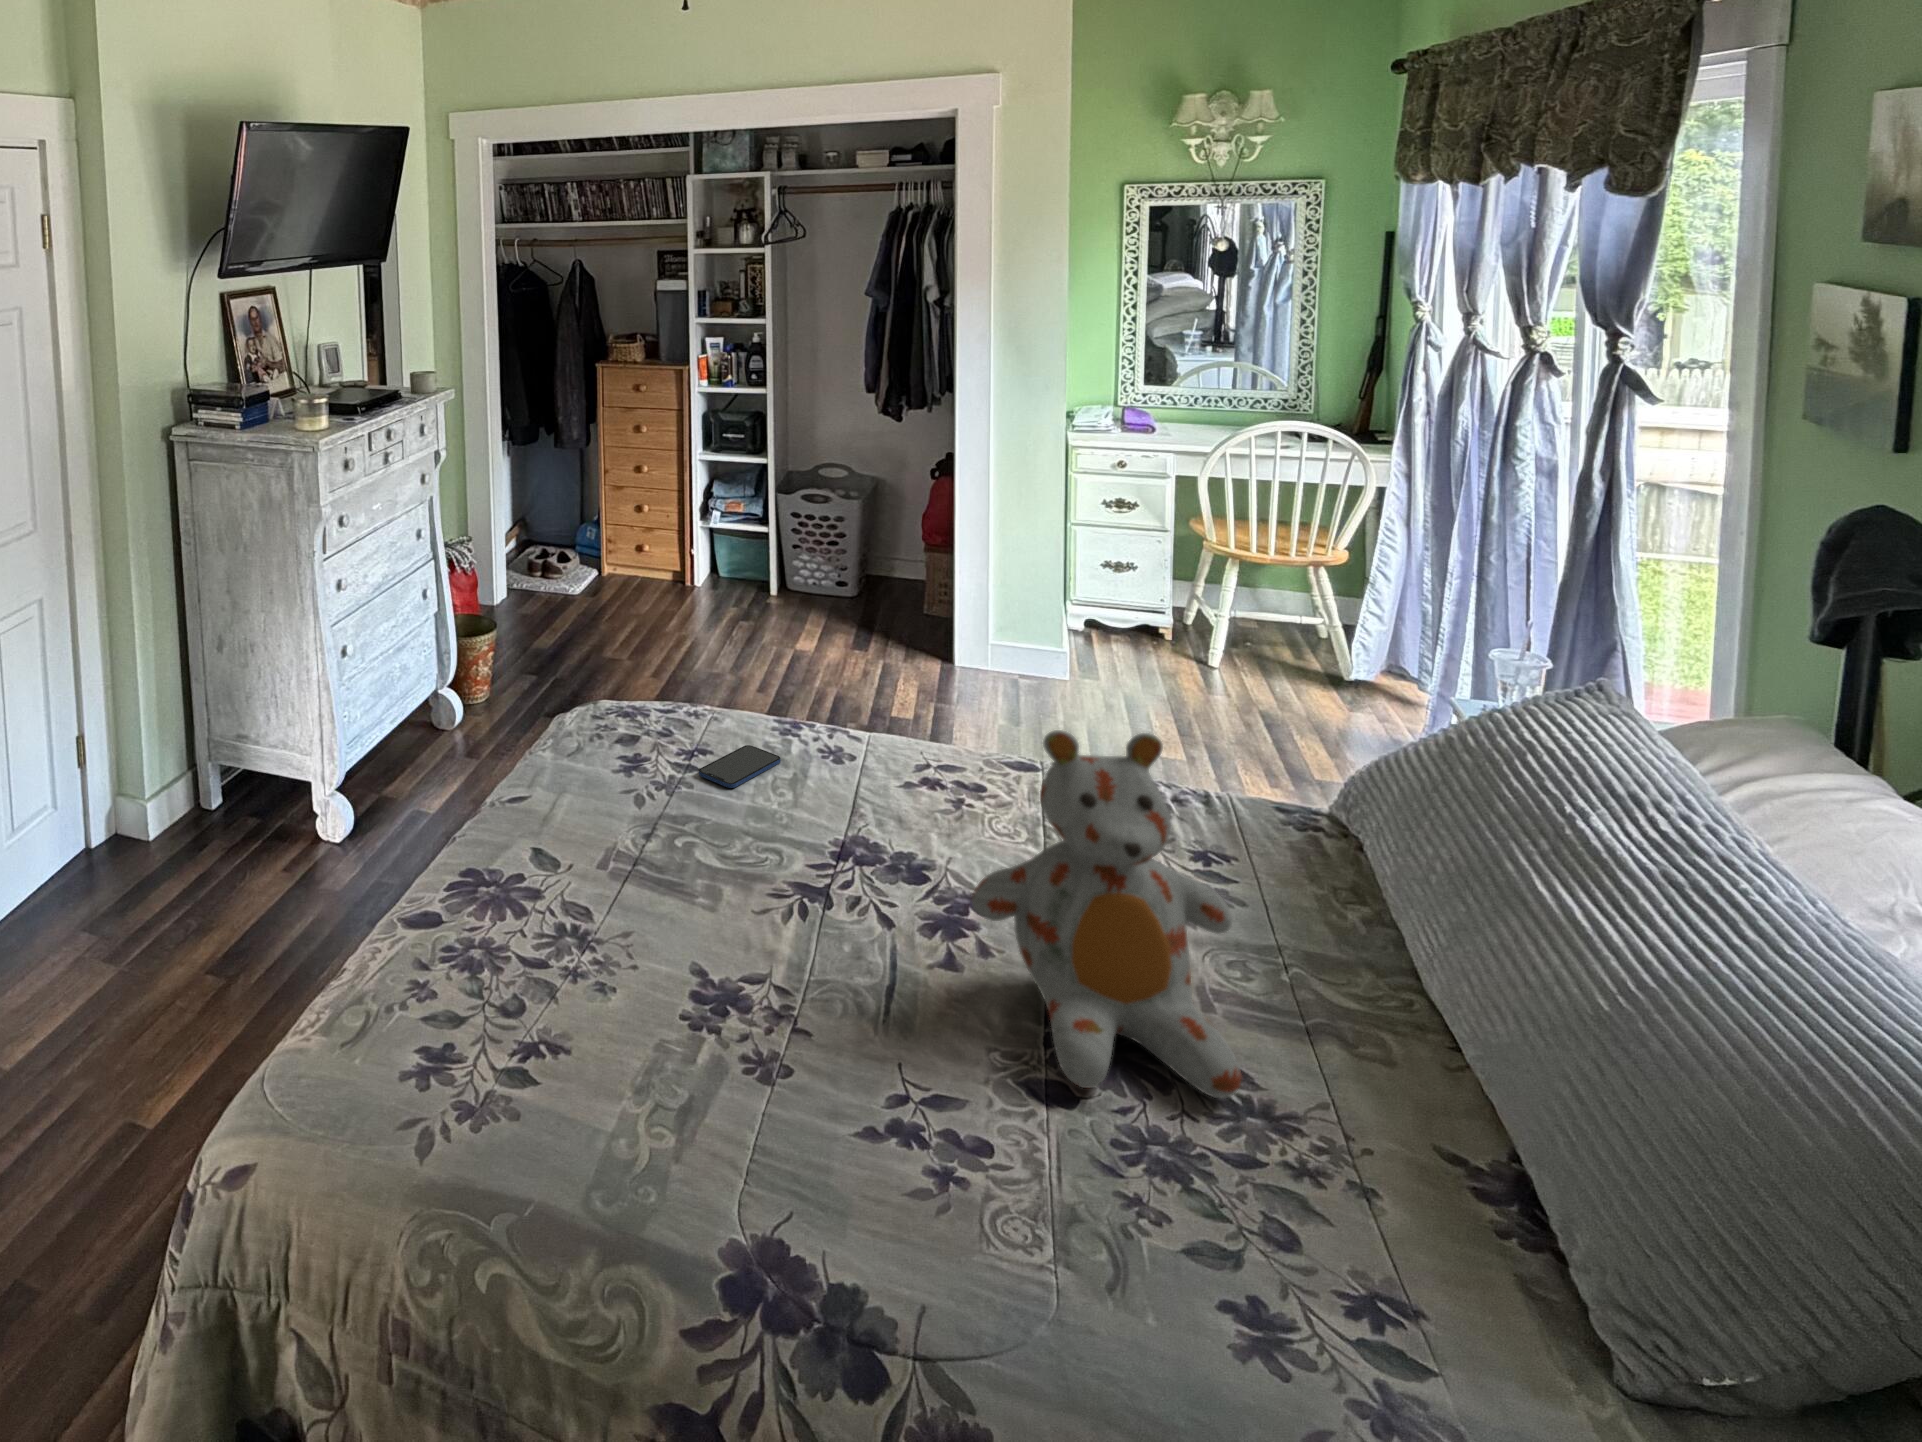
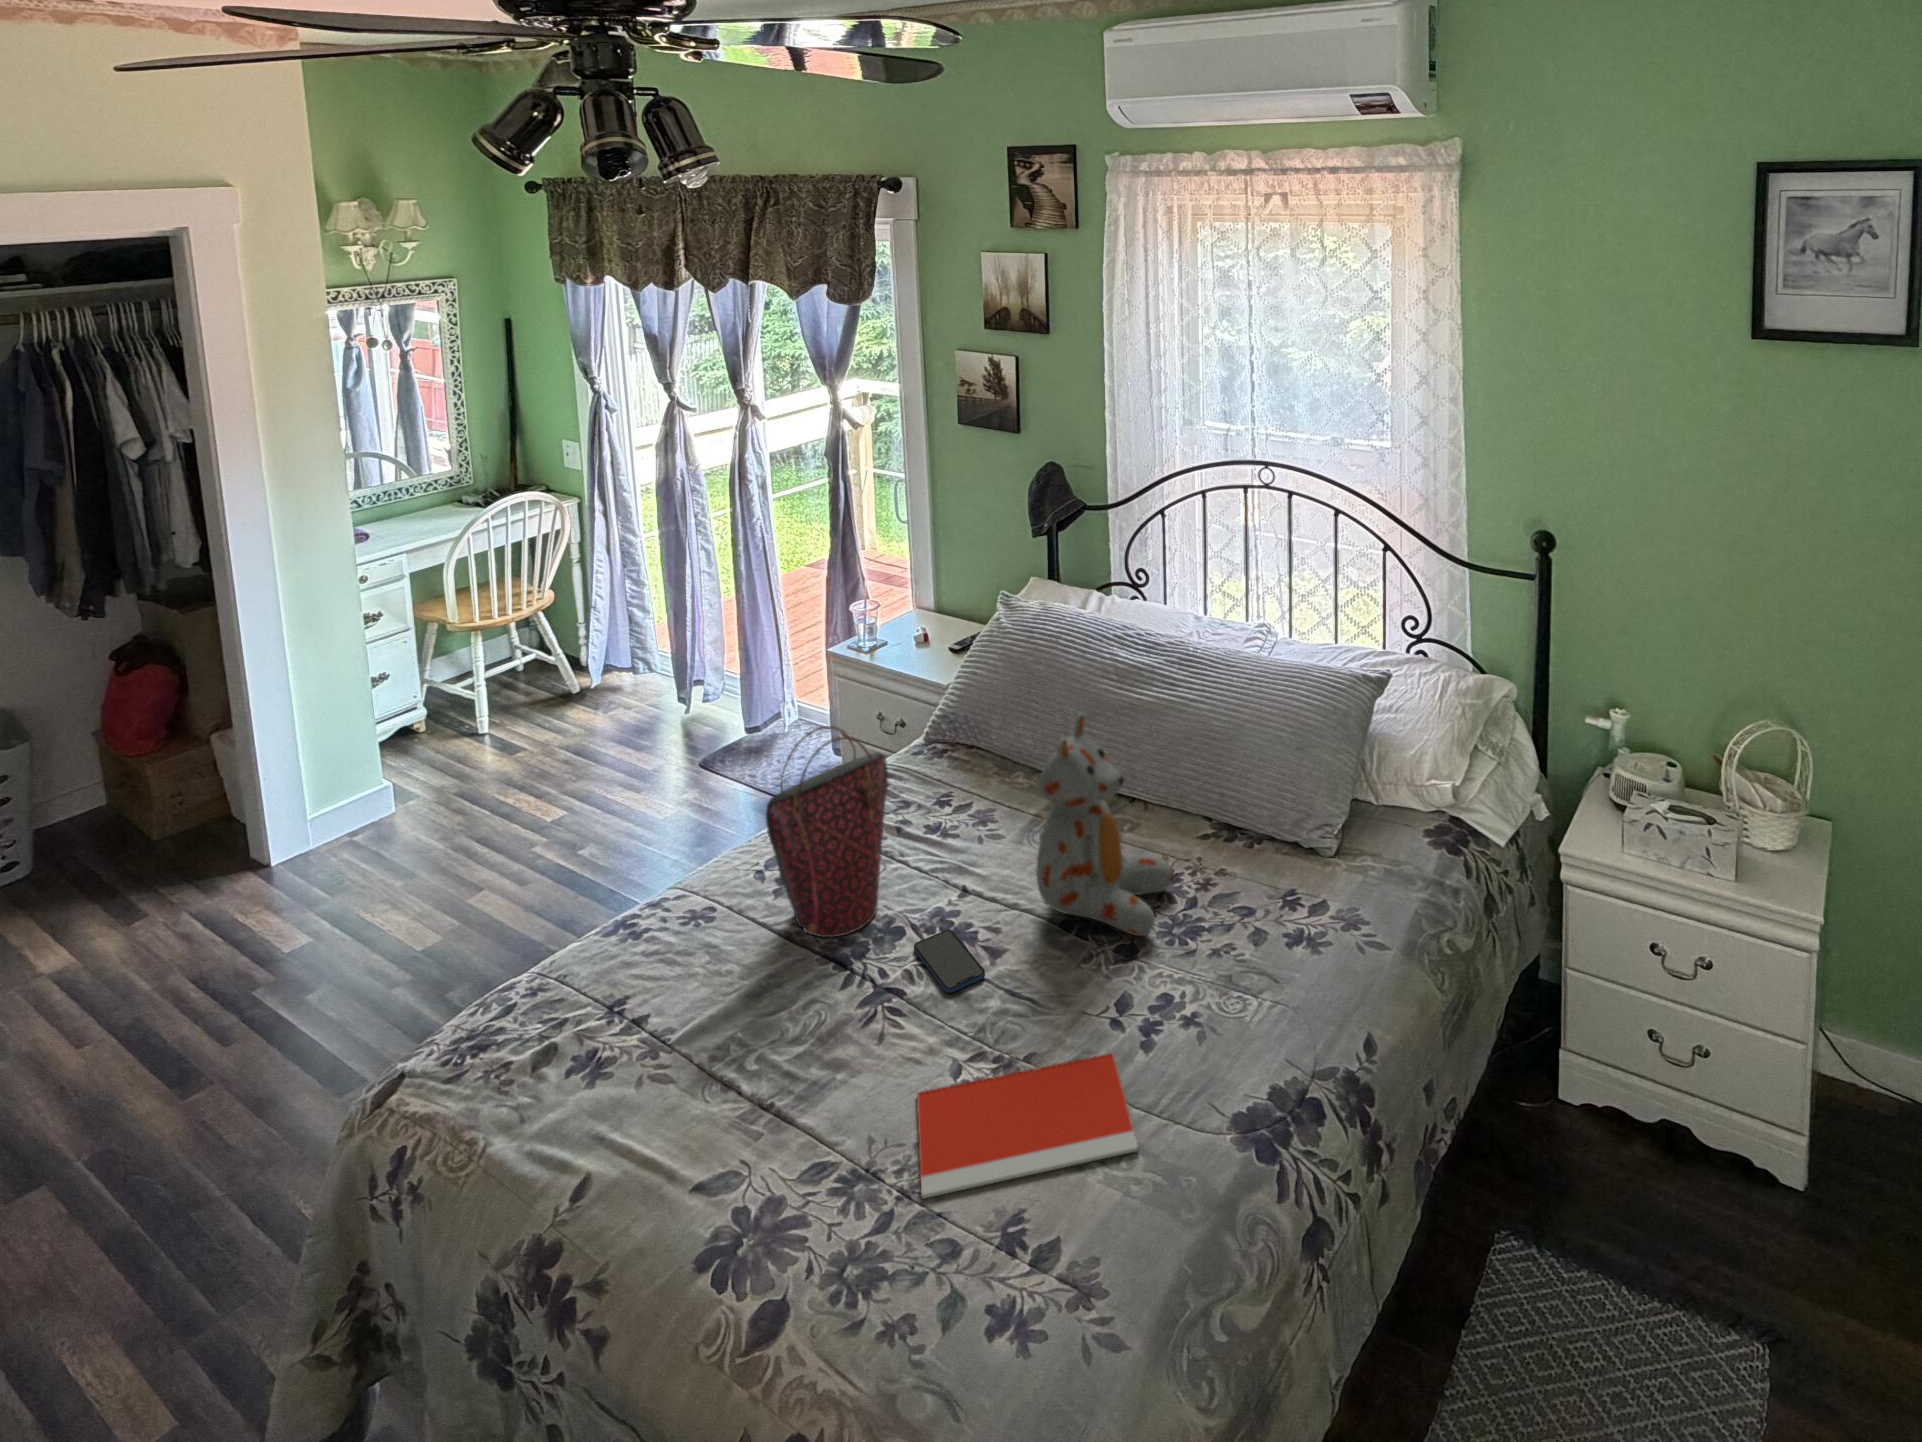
handbag: none [832,600,993,846] -> present [766,726,888,937]
smartphone: present [699,745,781,788] -> present [914,930,985,993]
notebook: none [559,936,823,1137] -> present [917,1053,1138,1198]

